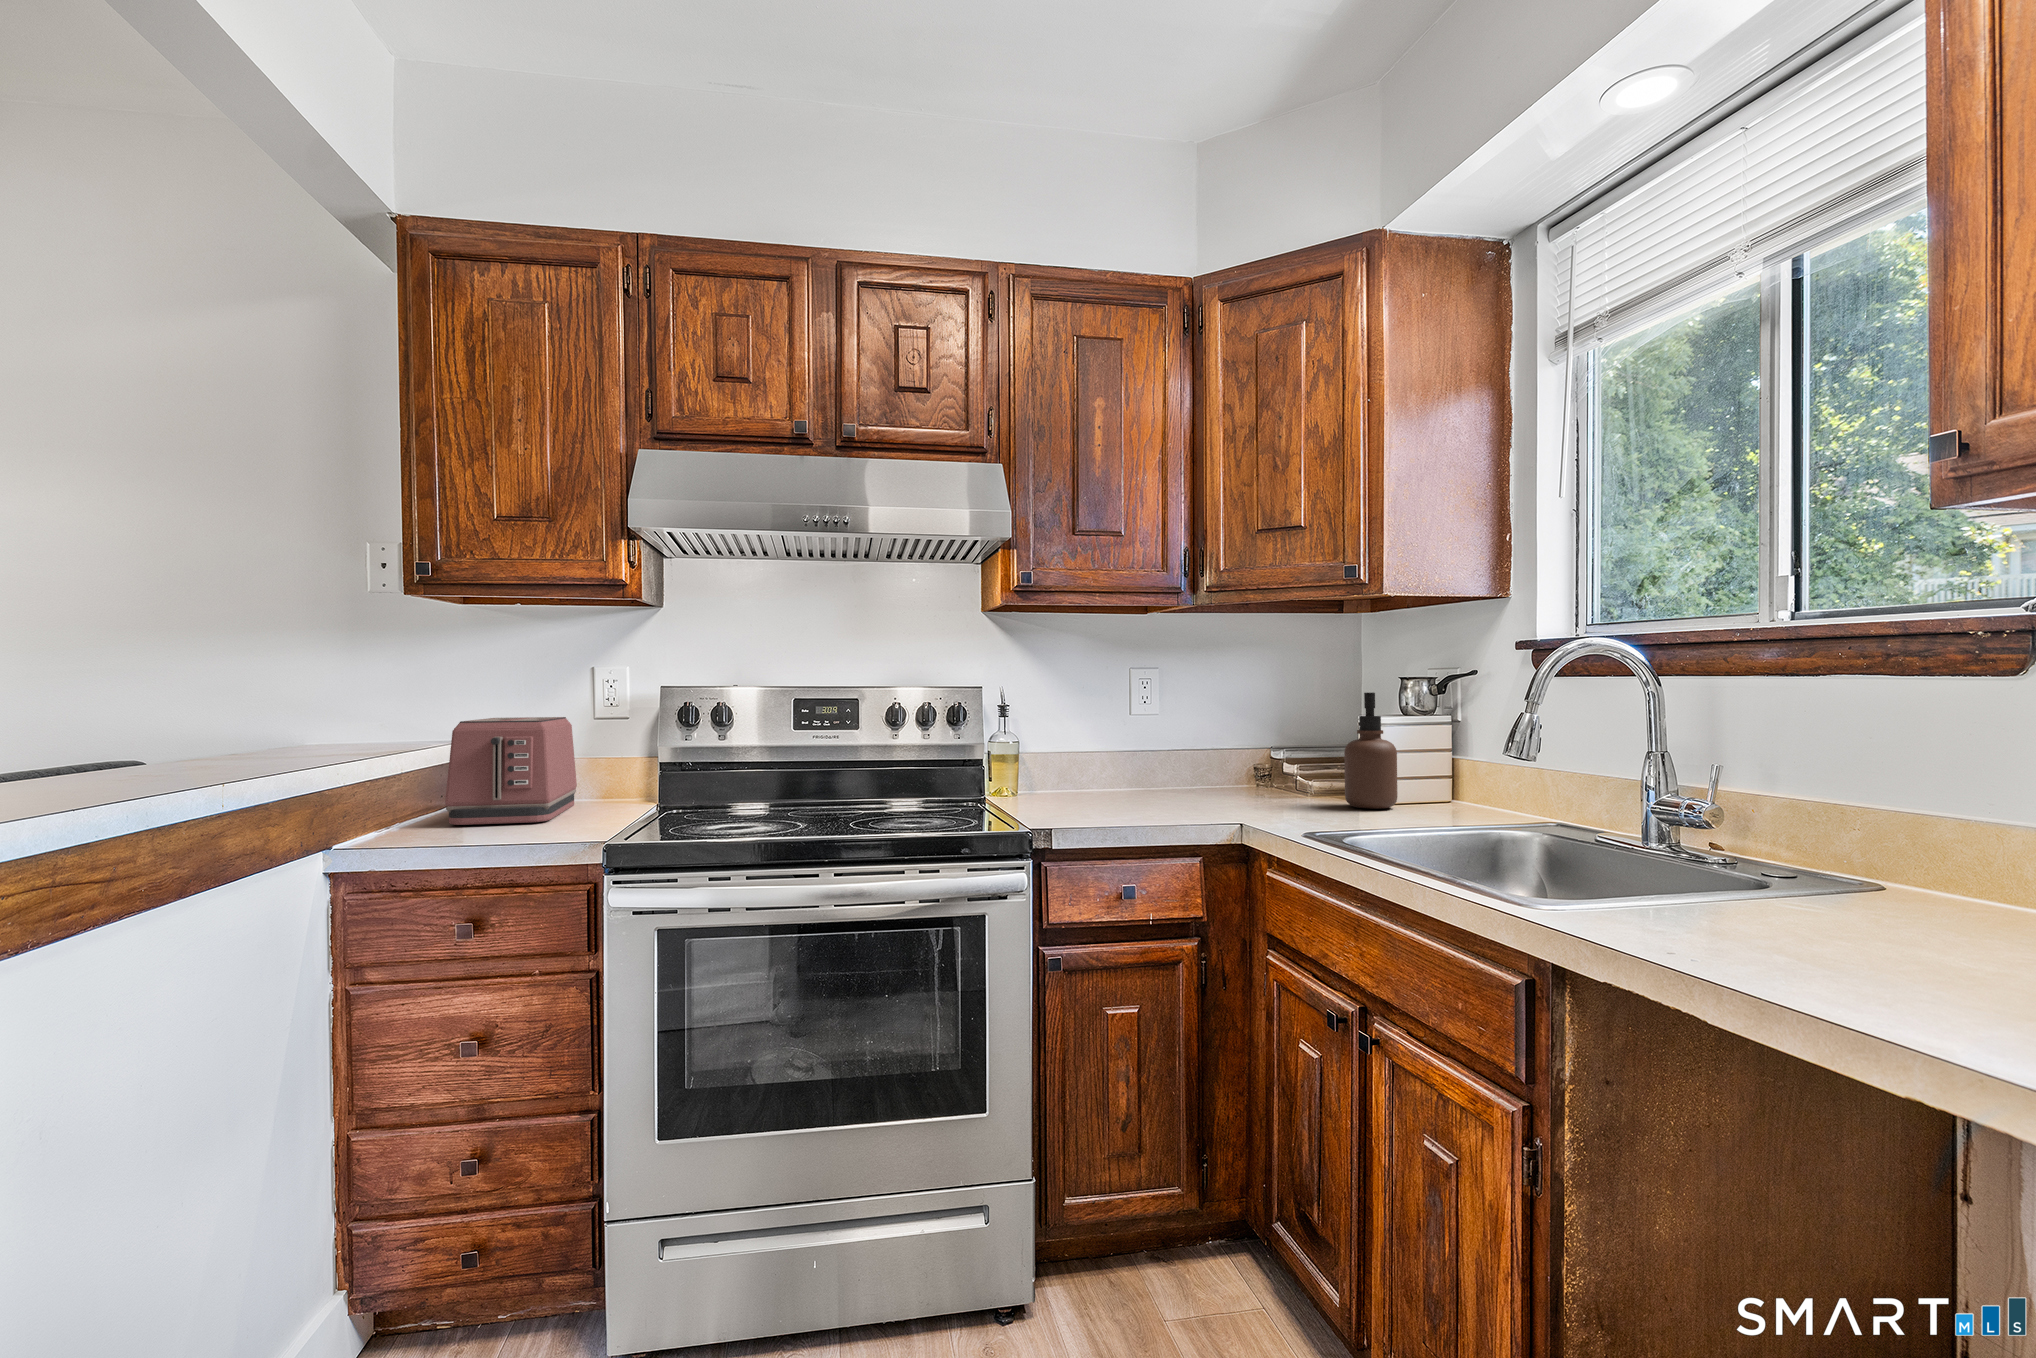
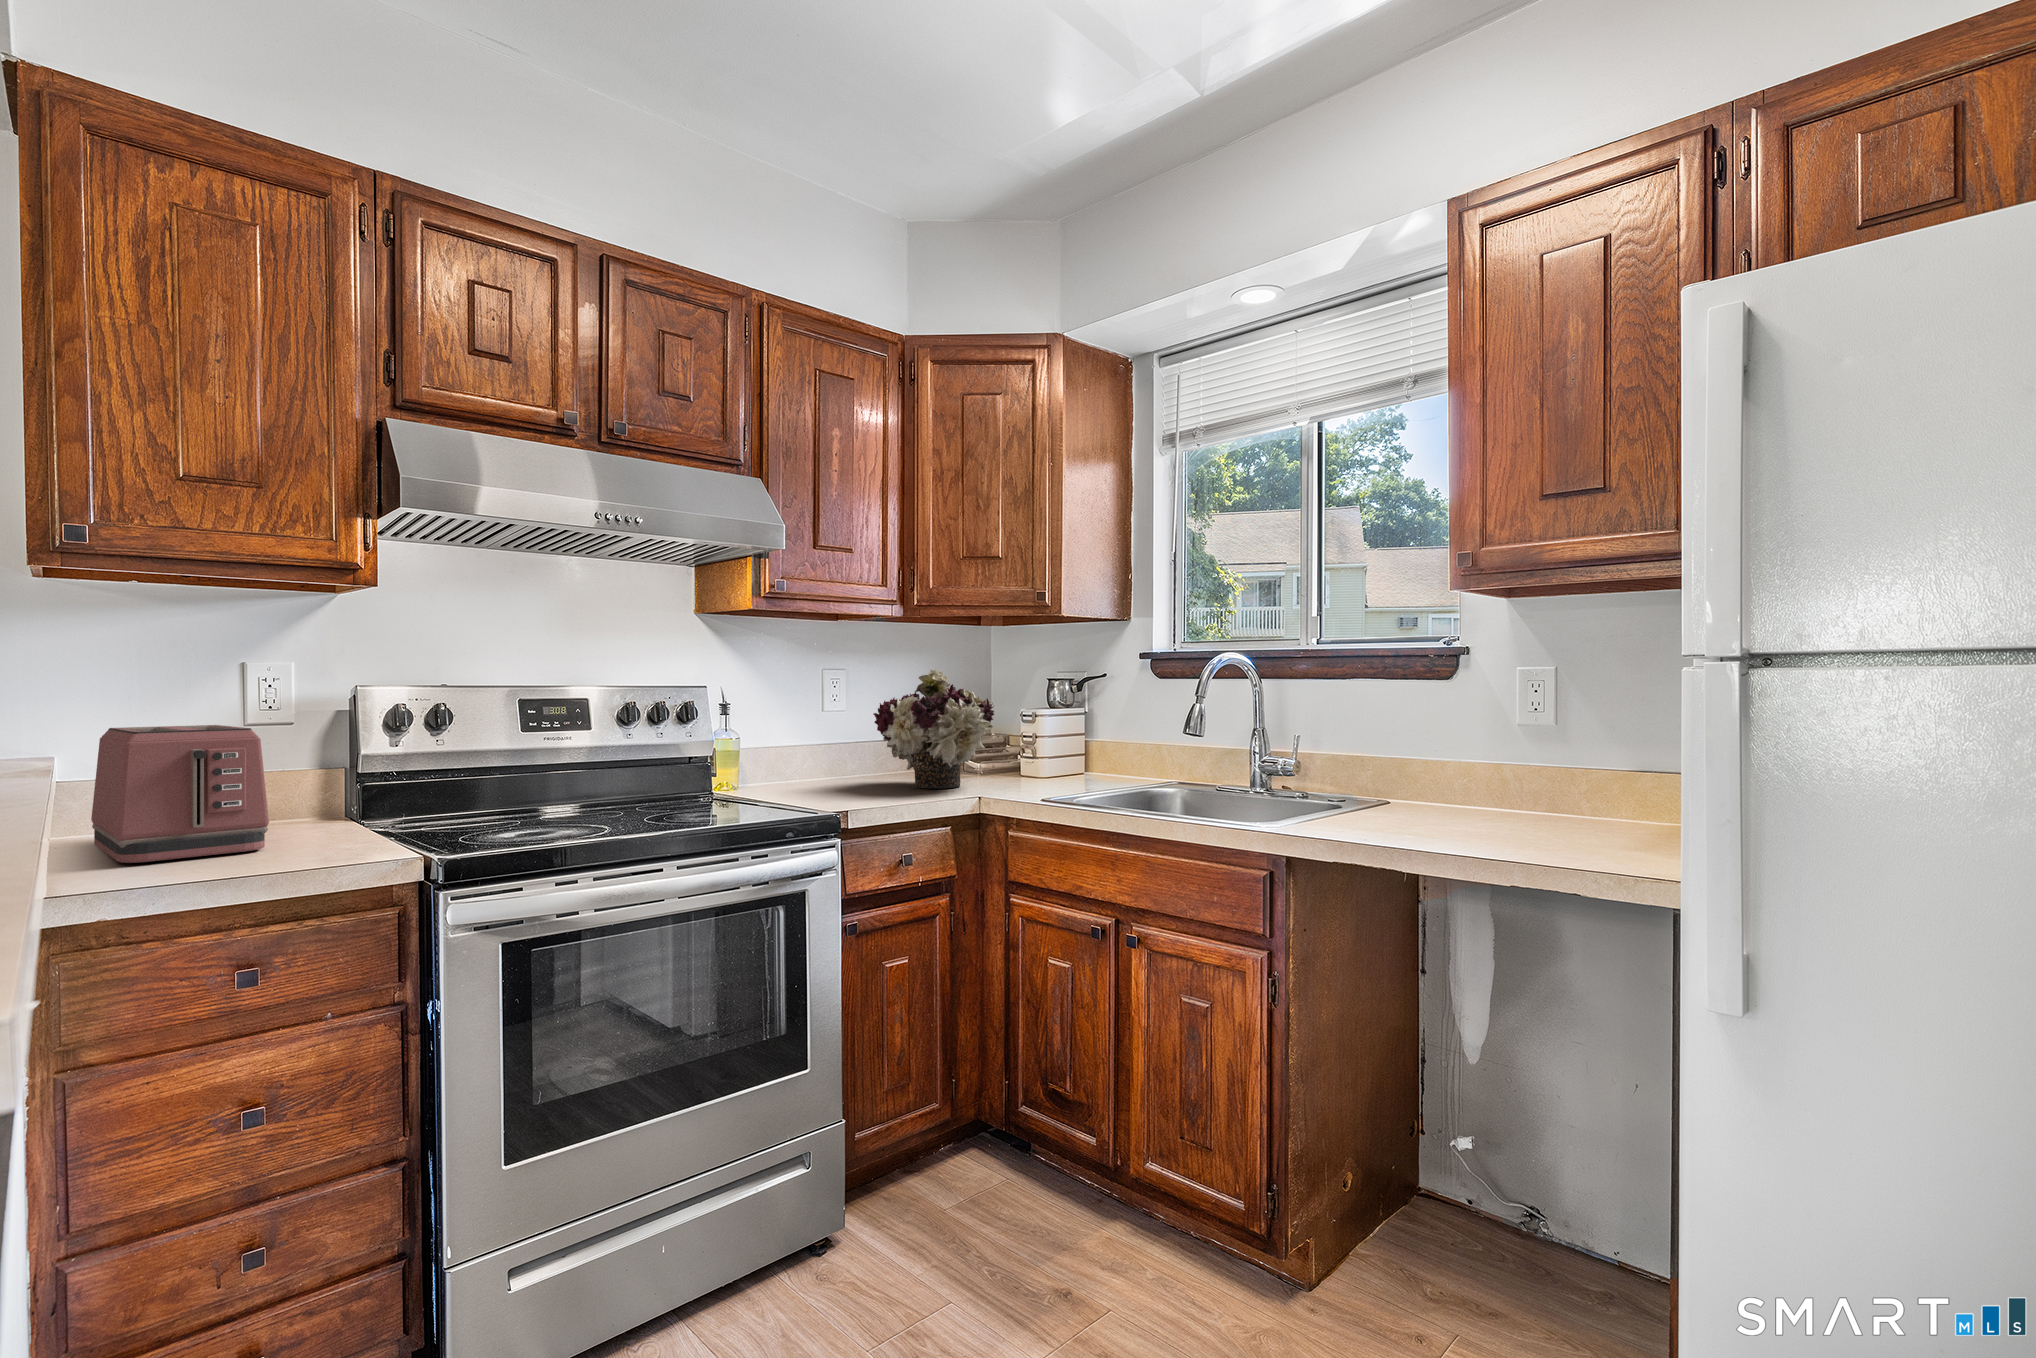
flower arrangement: none [1147,668,1287,811] -> present [873,670,994,789]
soap dispenser: present [1344,693,1398,809] -> none [1023,690,1062,780]

